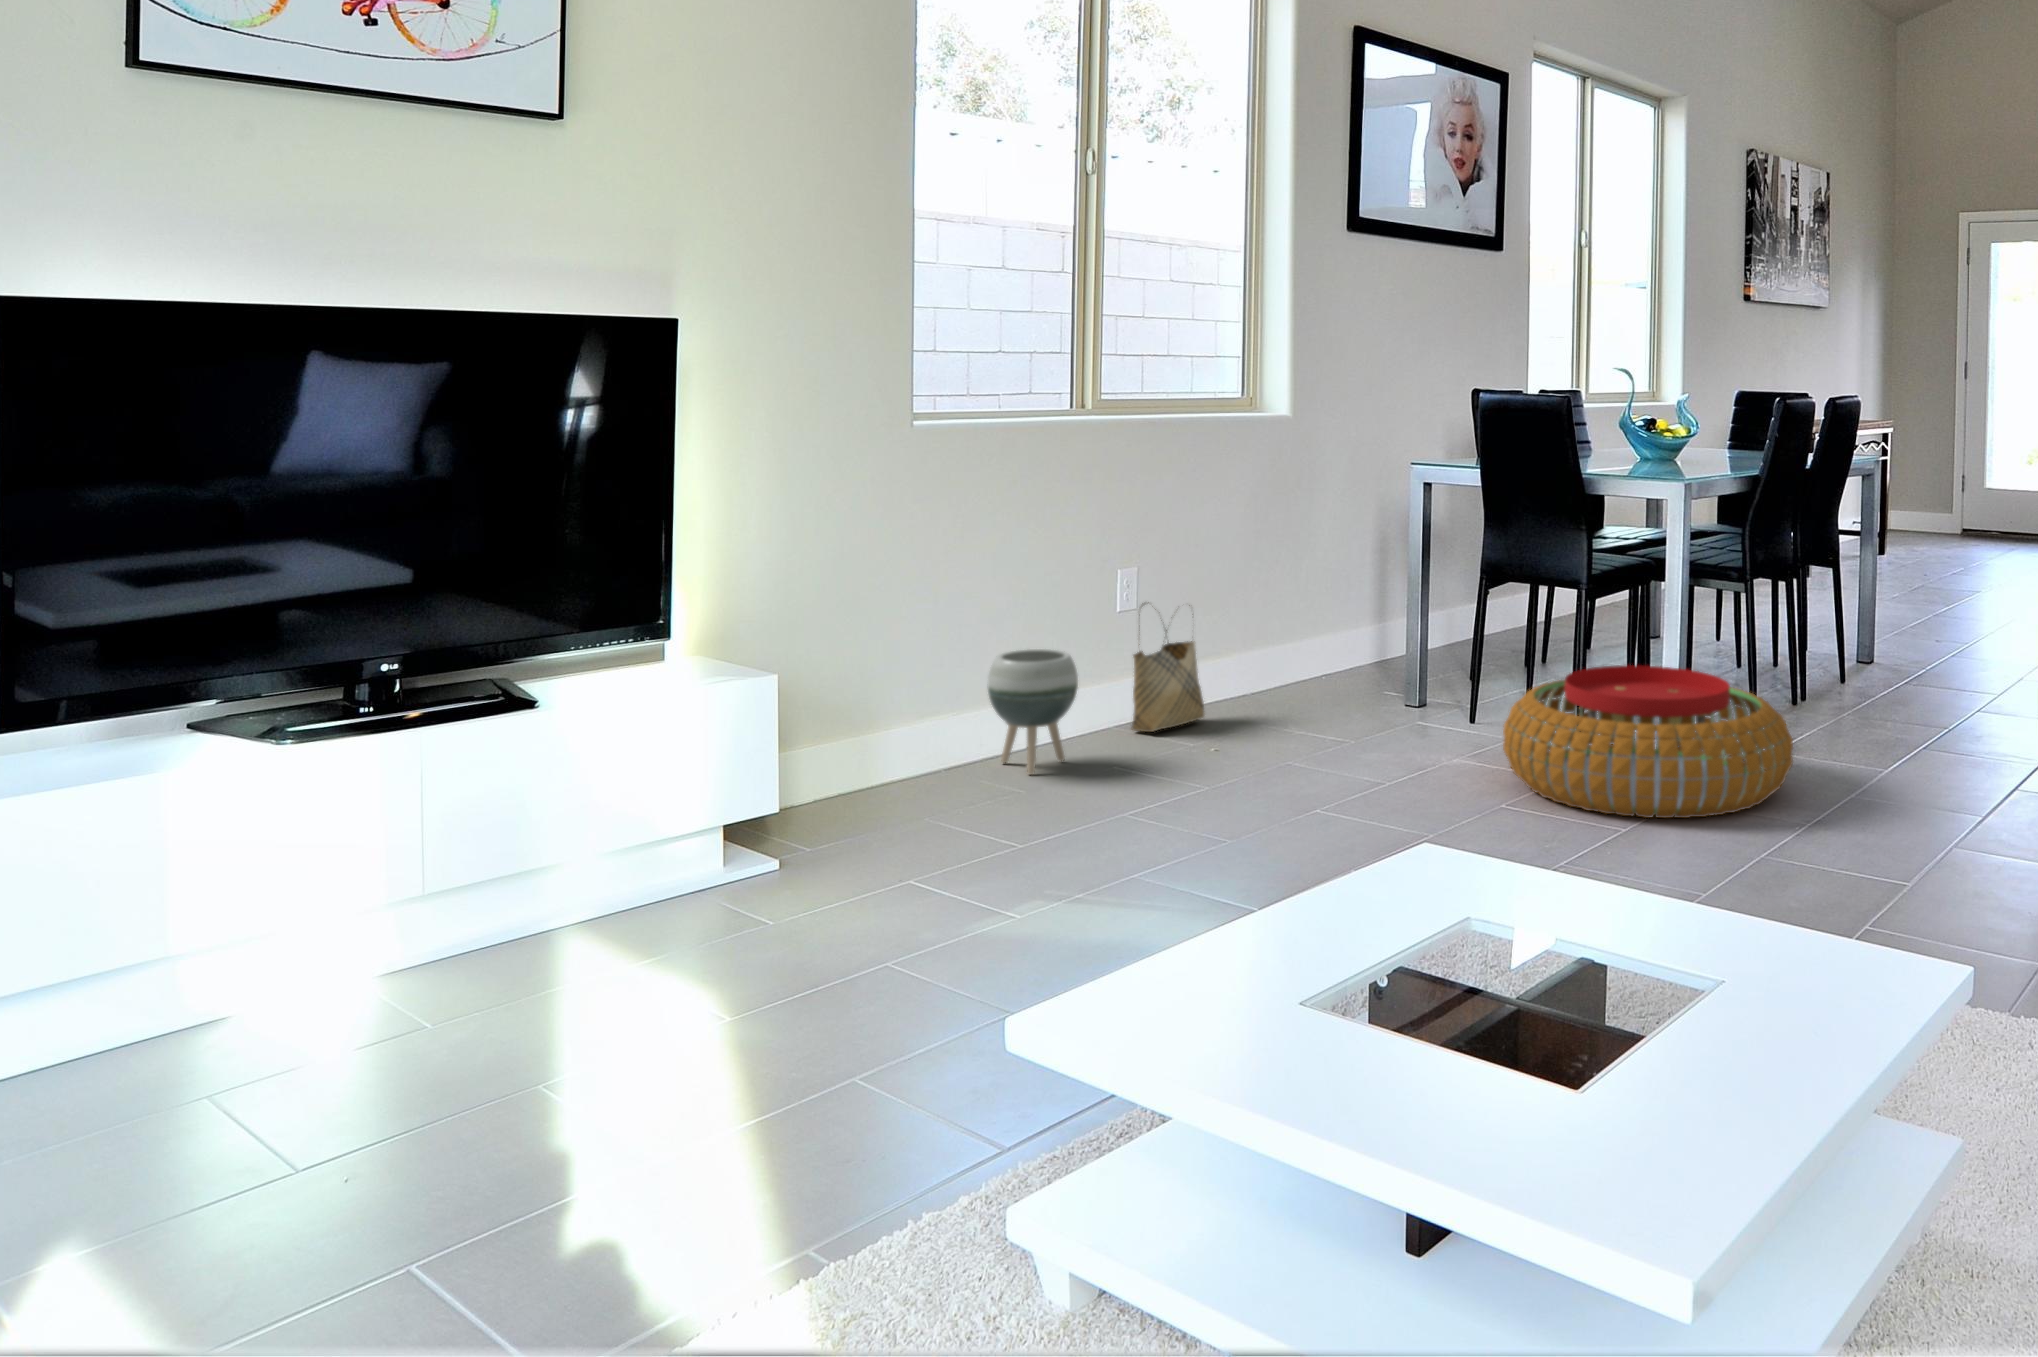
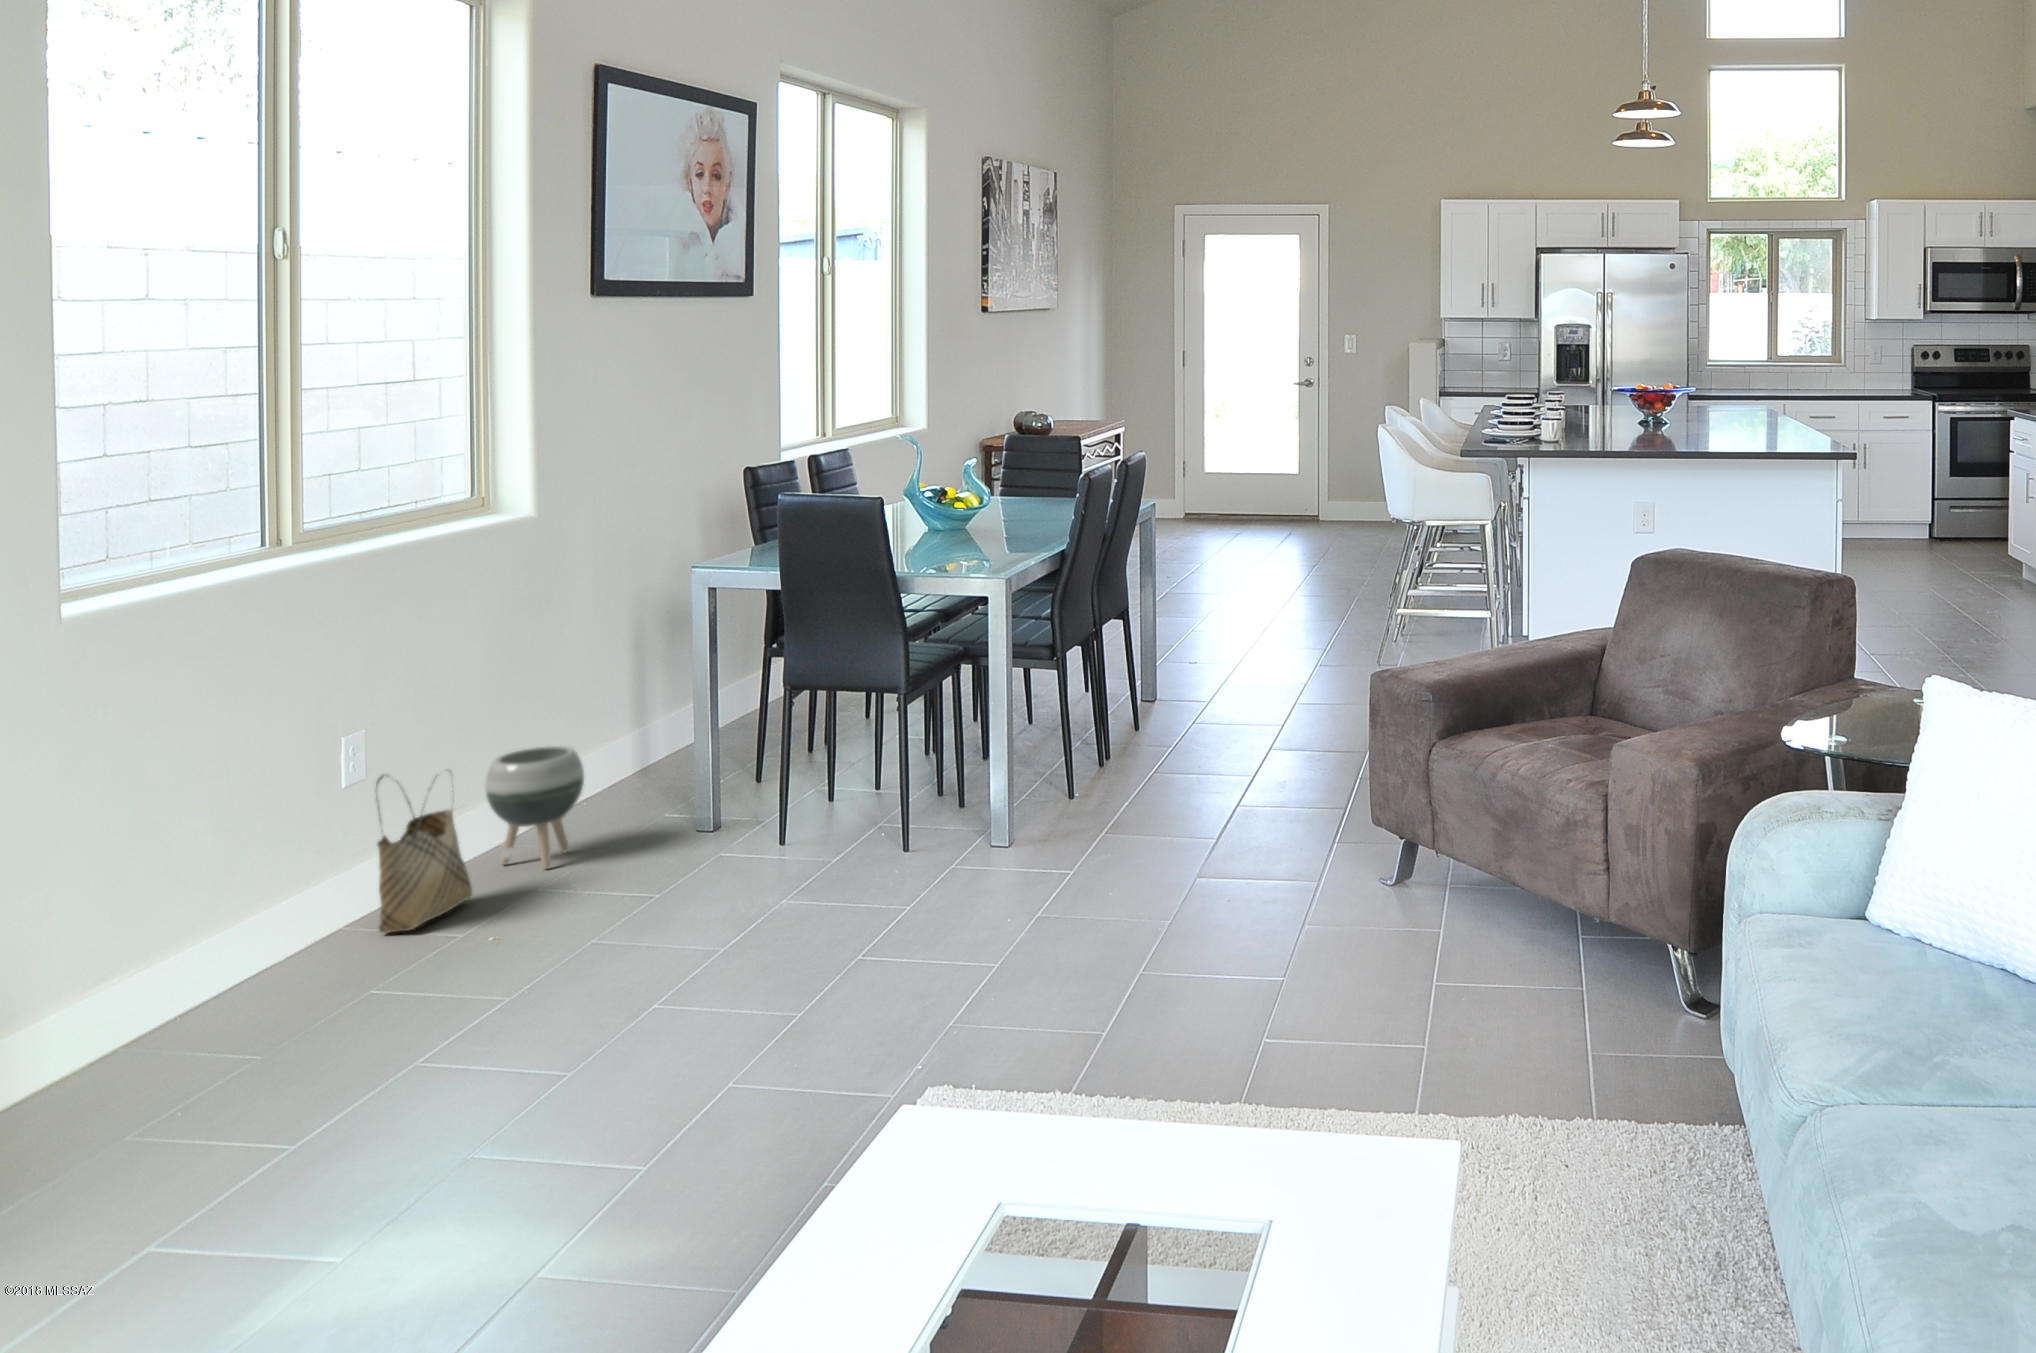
planter: present [987,649,1078,775] -> present [486,746,584,869]
pouf: present [1503,665,1793,818] -> none [872,751,1169,917]

